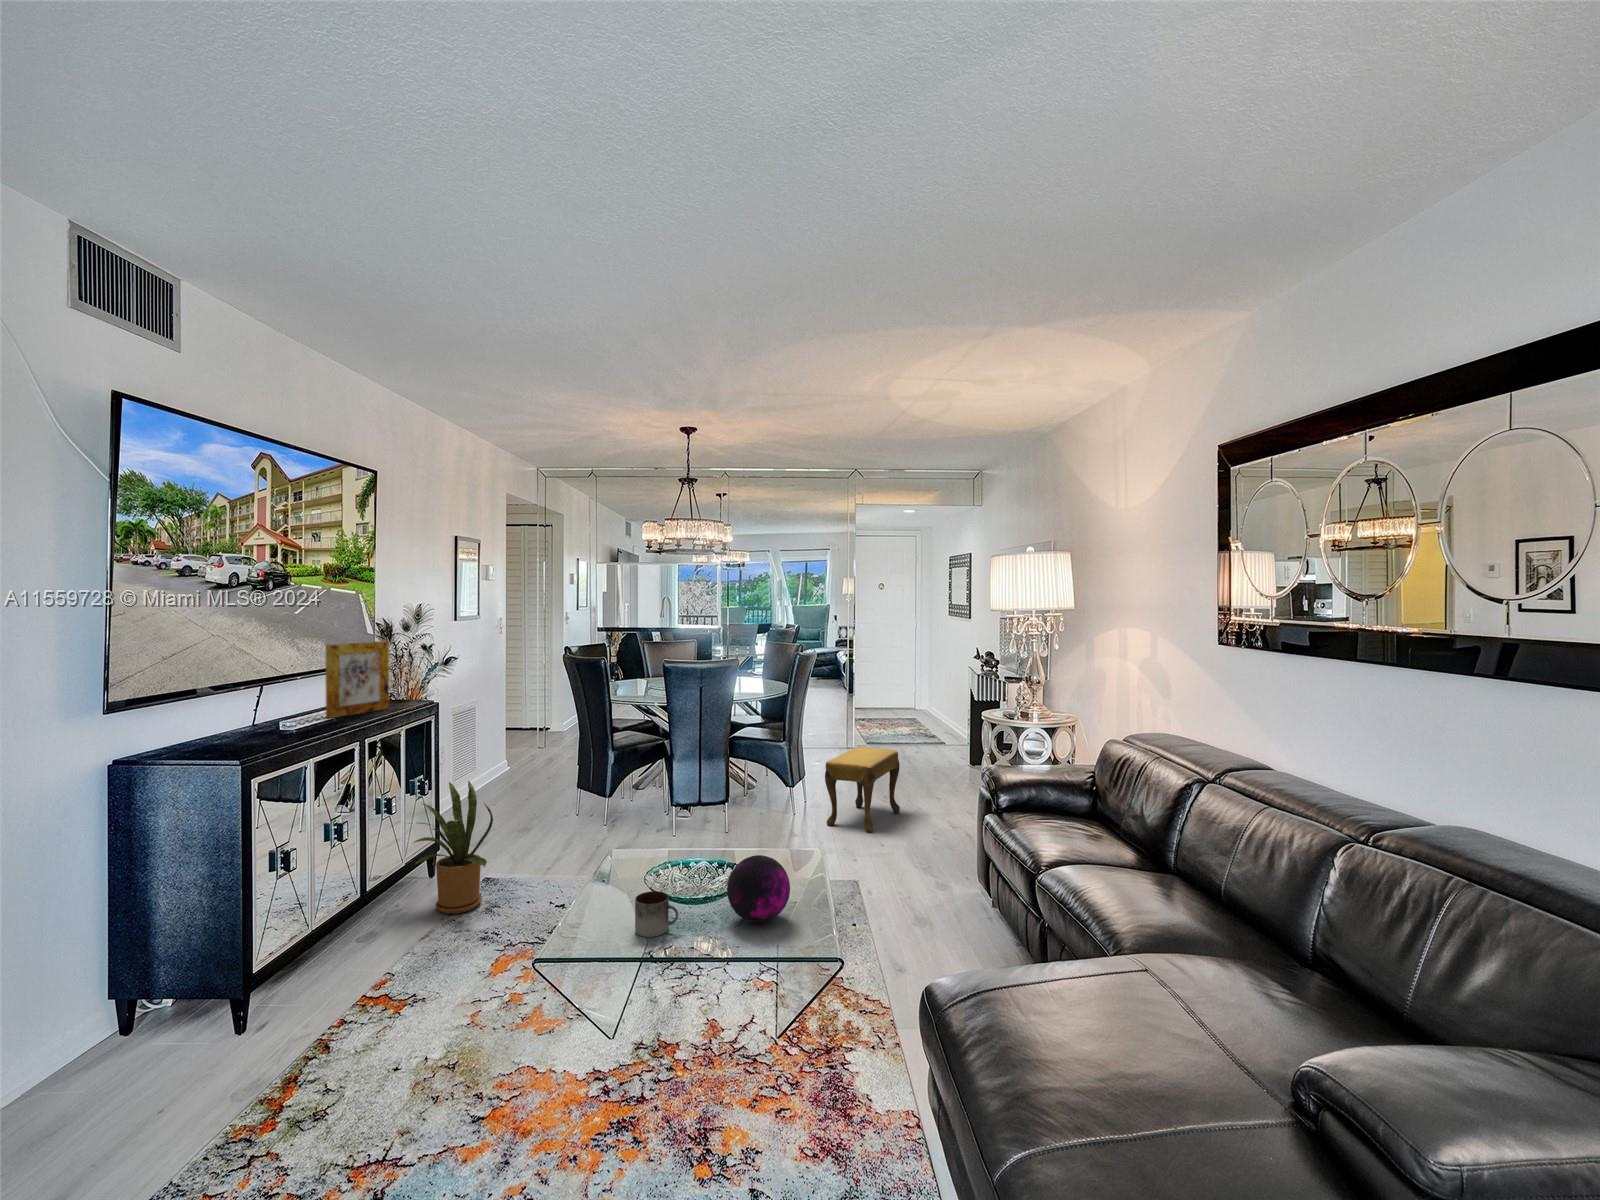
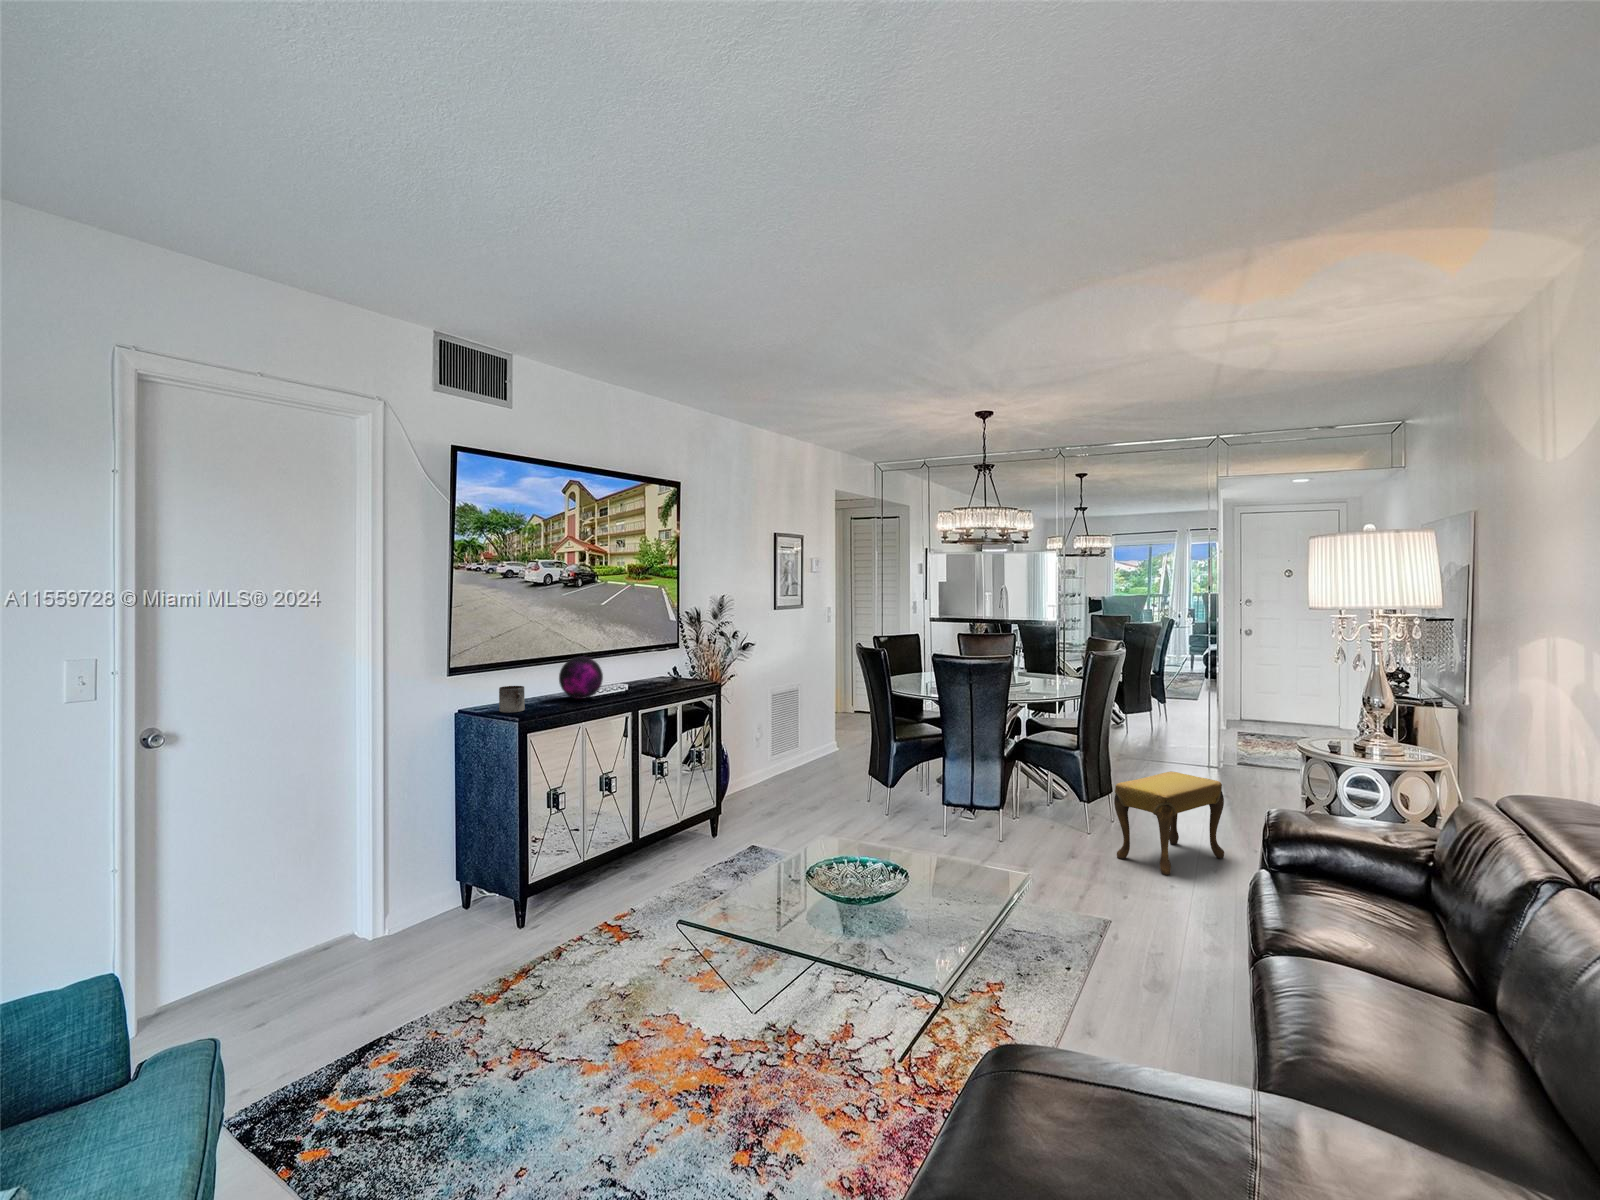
picture frame: present [325,641,389,718] -> none [618,630,670,692]
house plant: present [413,781,493,914] -> none [673,755,742,872]
decorative orb: present [727,855,790,923] -> present [559,656,603,699]
mug: present [635,891,678,937] -> present [499,686,525,713]

